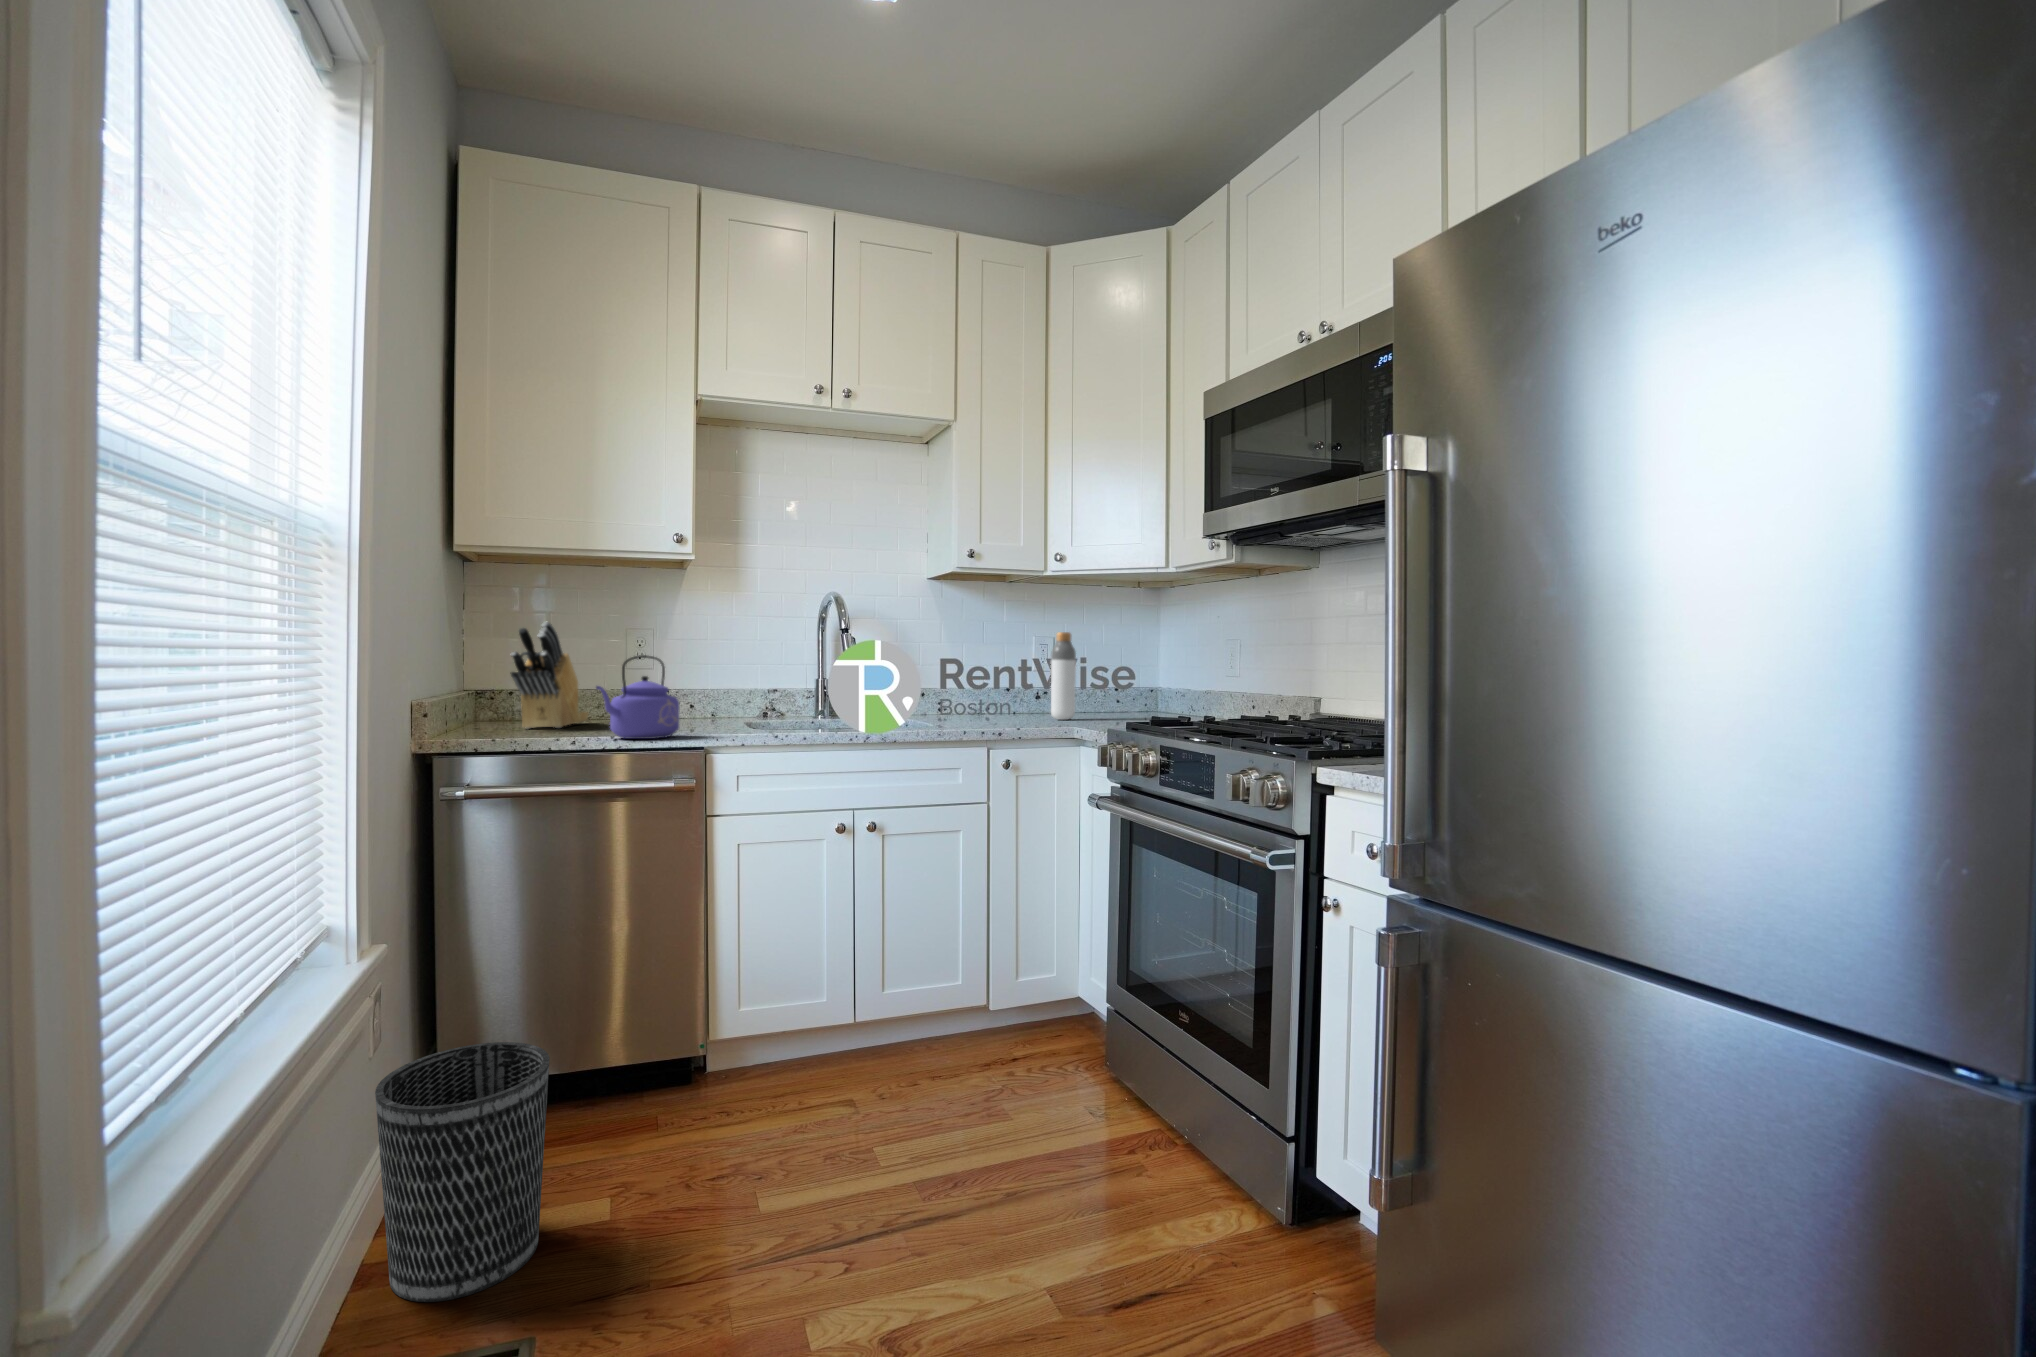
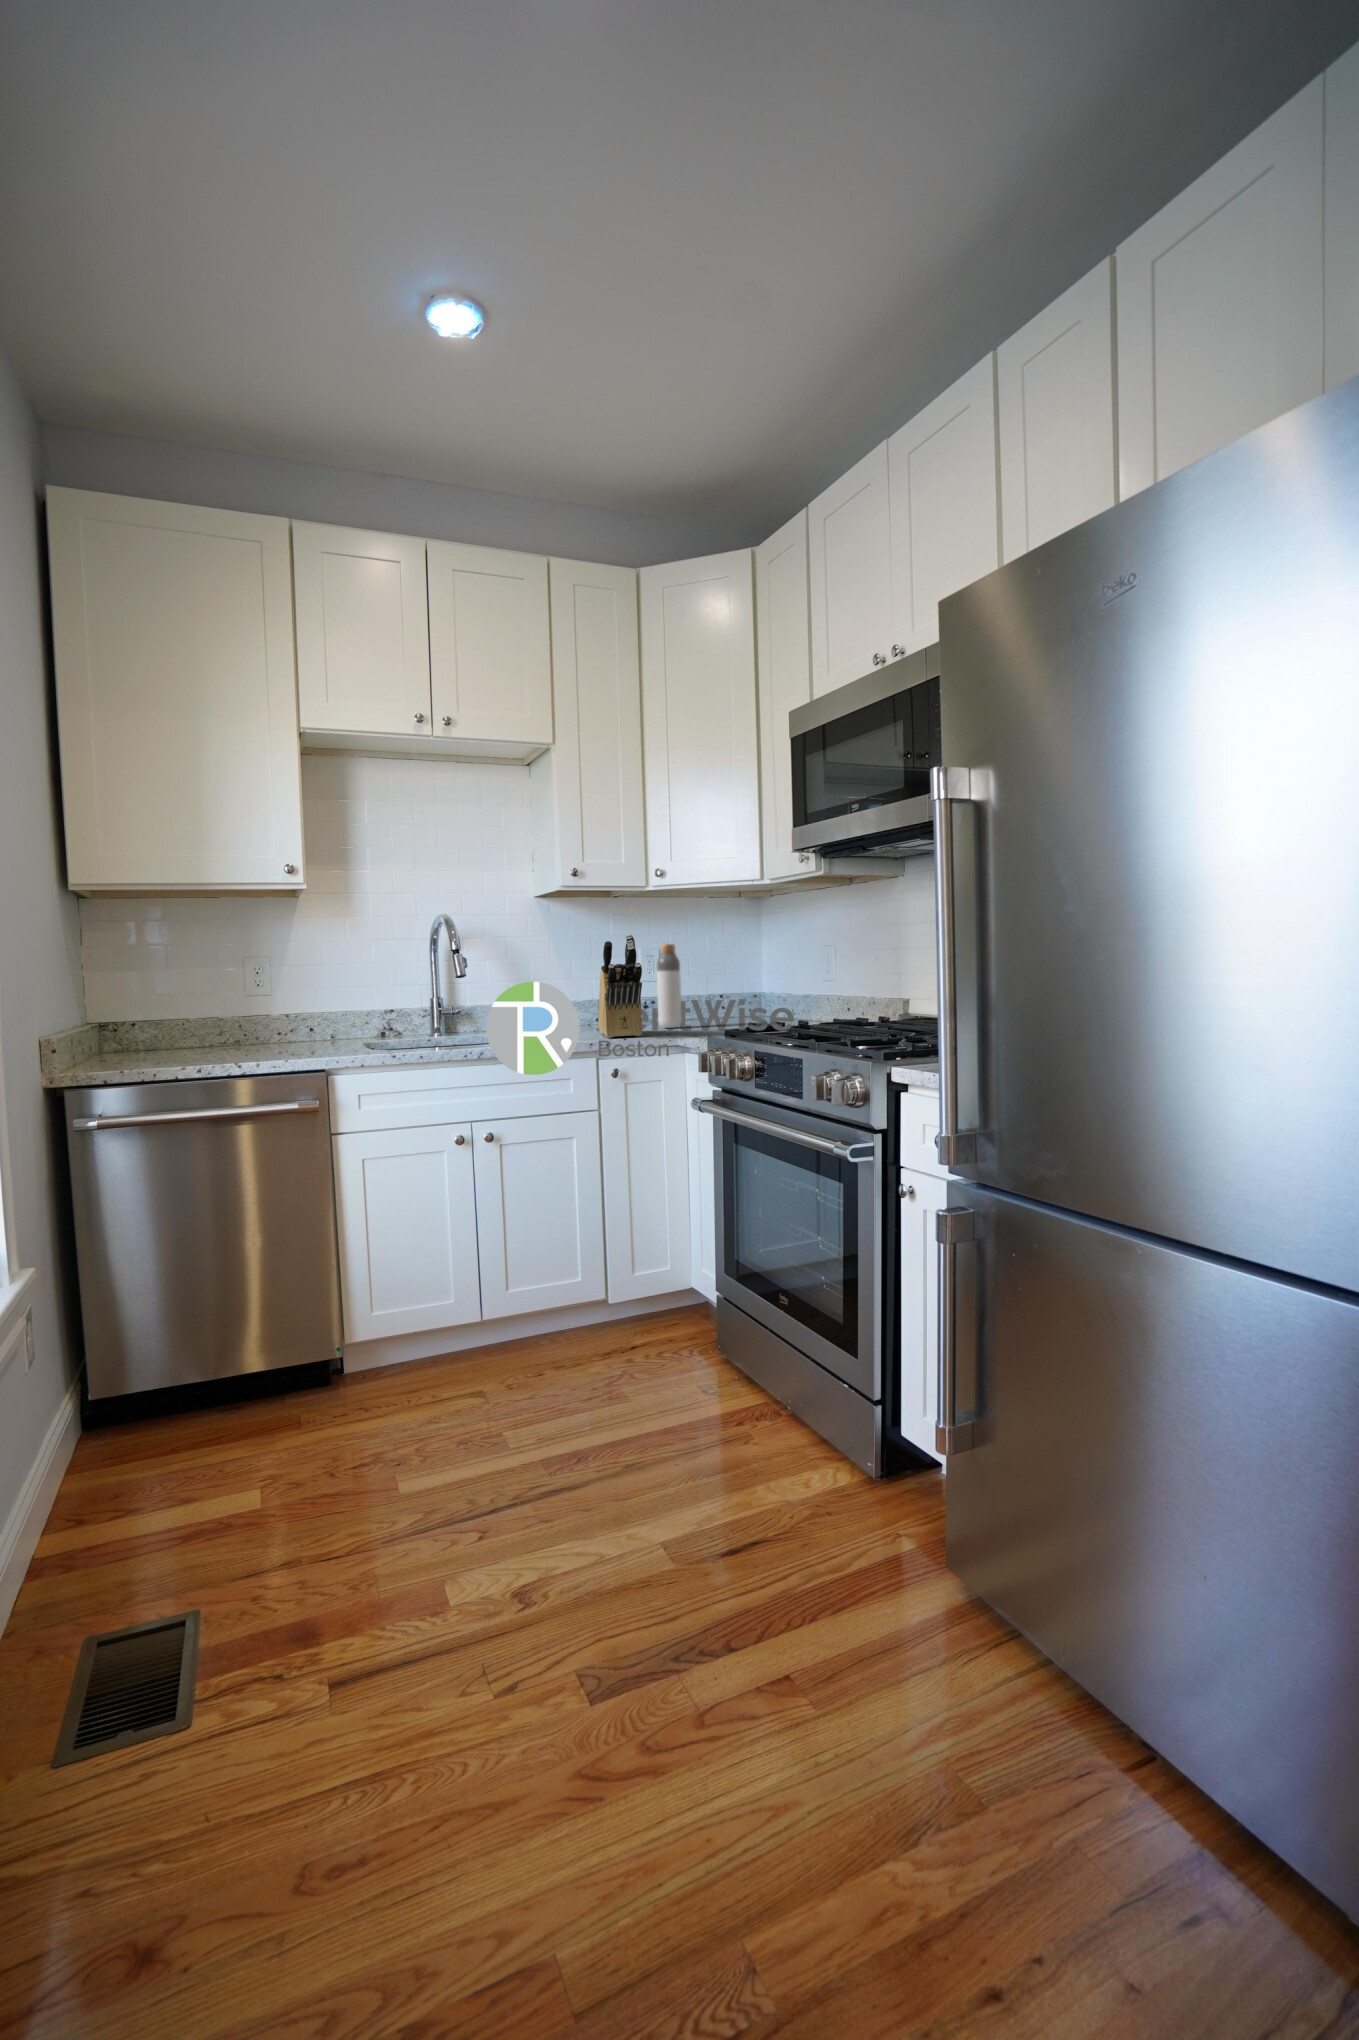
knife block: present [510,622,589,729] -> present [598,934,642,1038]
kettle: present [596,655,679,739] -> none [217,984,299,1065]
wastebasket: present [375,1042,550,1302] -> none [37,1351,196,1583]

